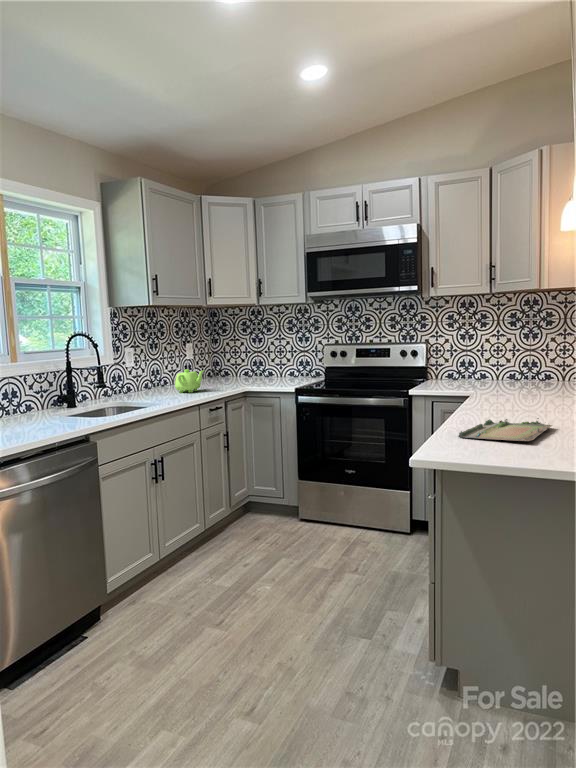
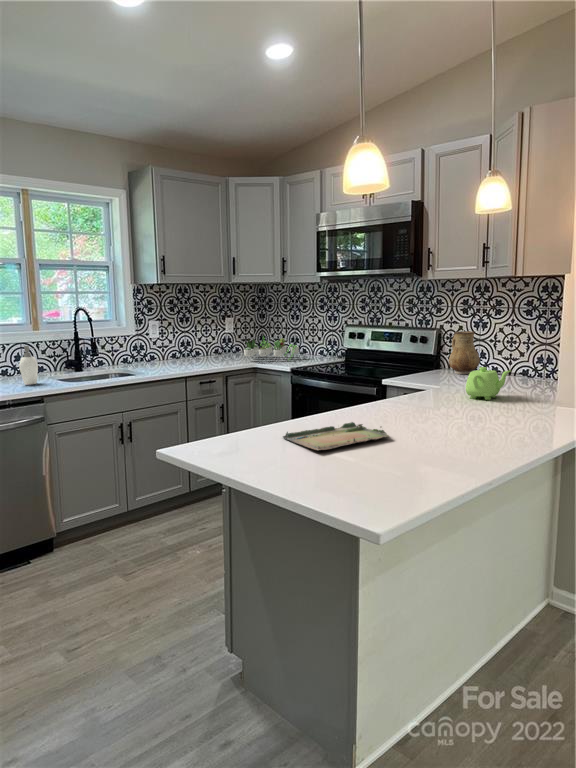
ceramic pitcher: none [440,343,470,382] -> present [449,331,480,374]
succulent plant: none [223,358,280,382] -> present [244,337,299,360]
teapot: present [175,369,204,393] -> present [466,367,510,400]
soap dispenser: none [15,375,40,423] -> present [19,346,38,385]

